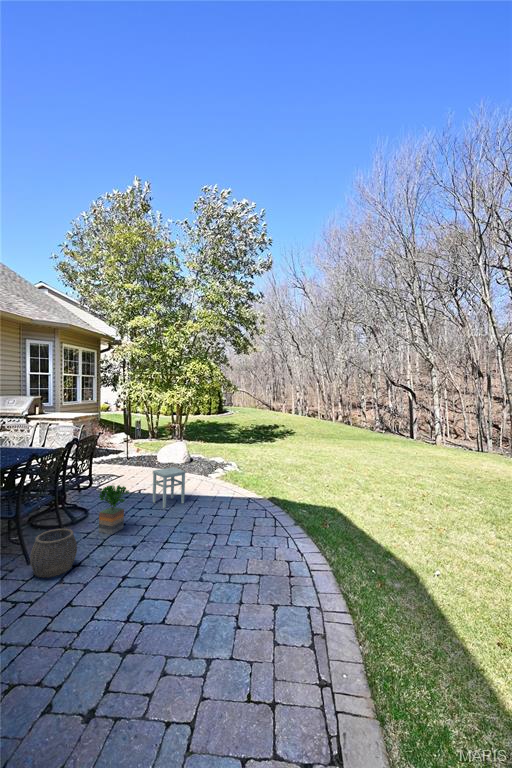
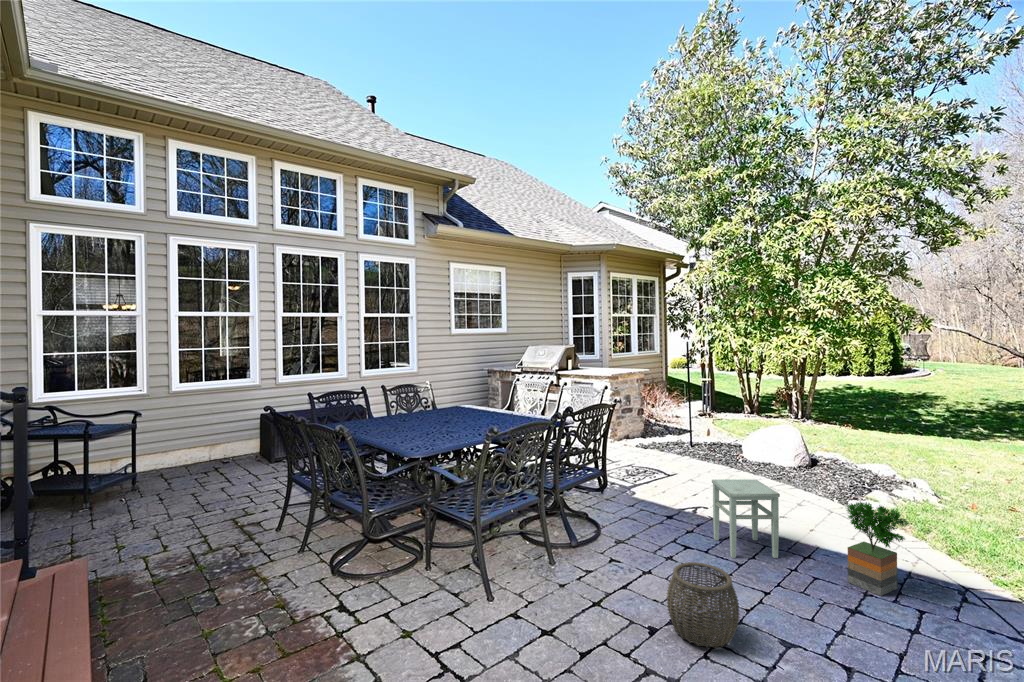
potted tree: present [99,485,129,534] -> present [847,502,909,596]
woven basket: present [30,529,77,578] -> present [667,562,739,648]

